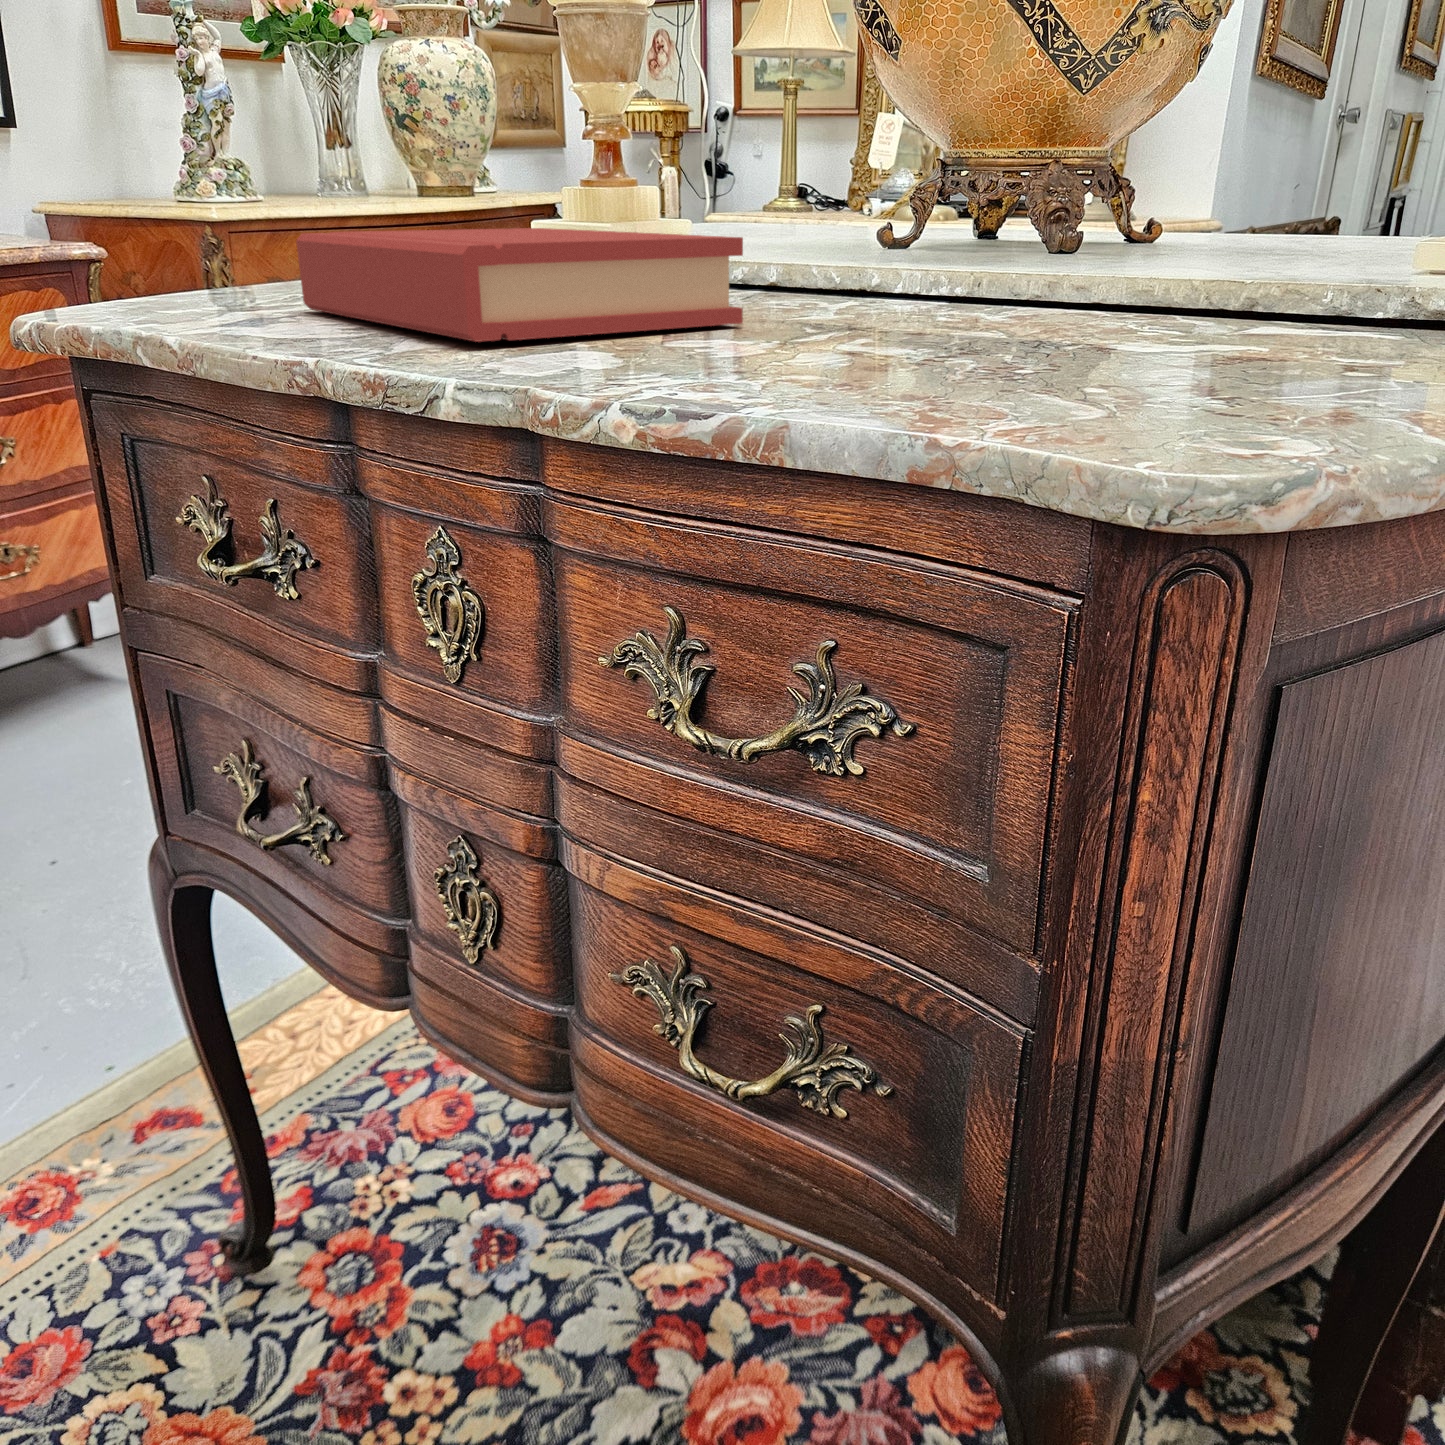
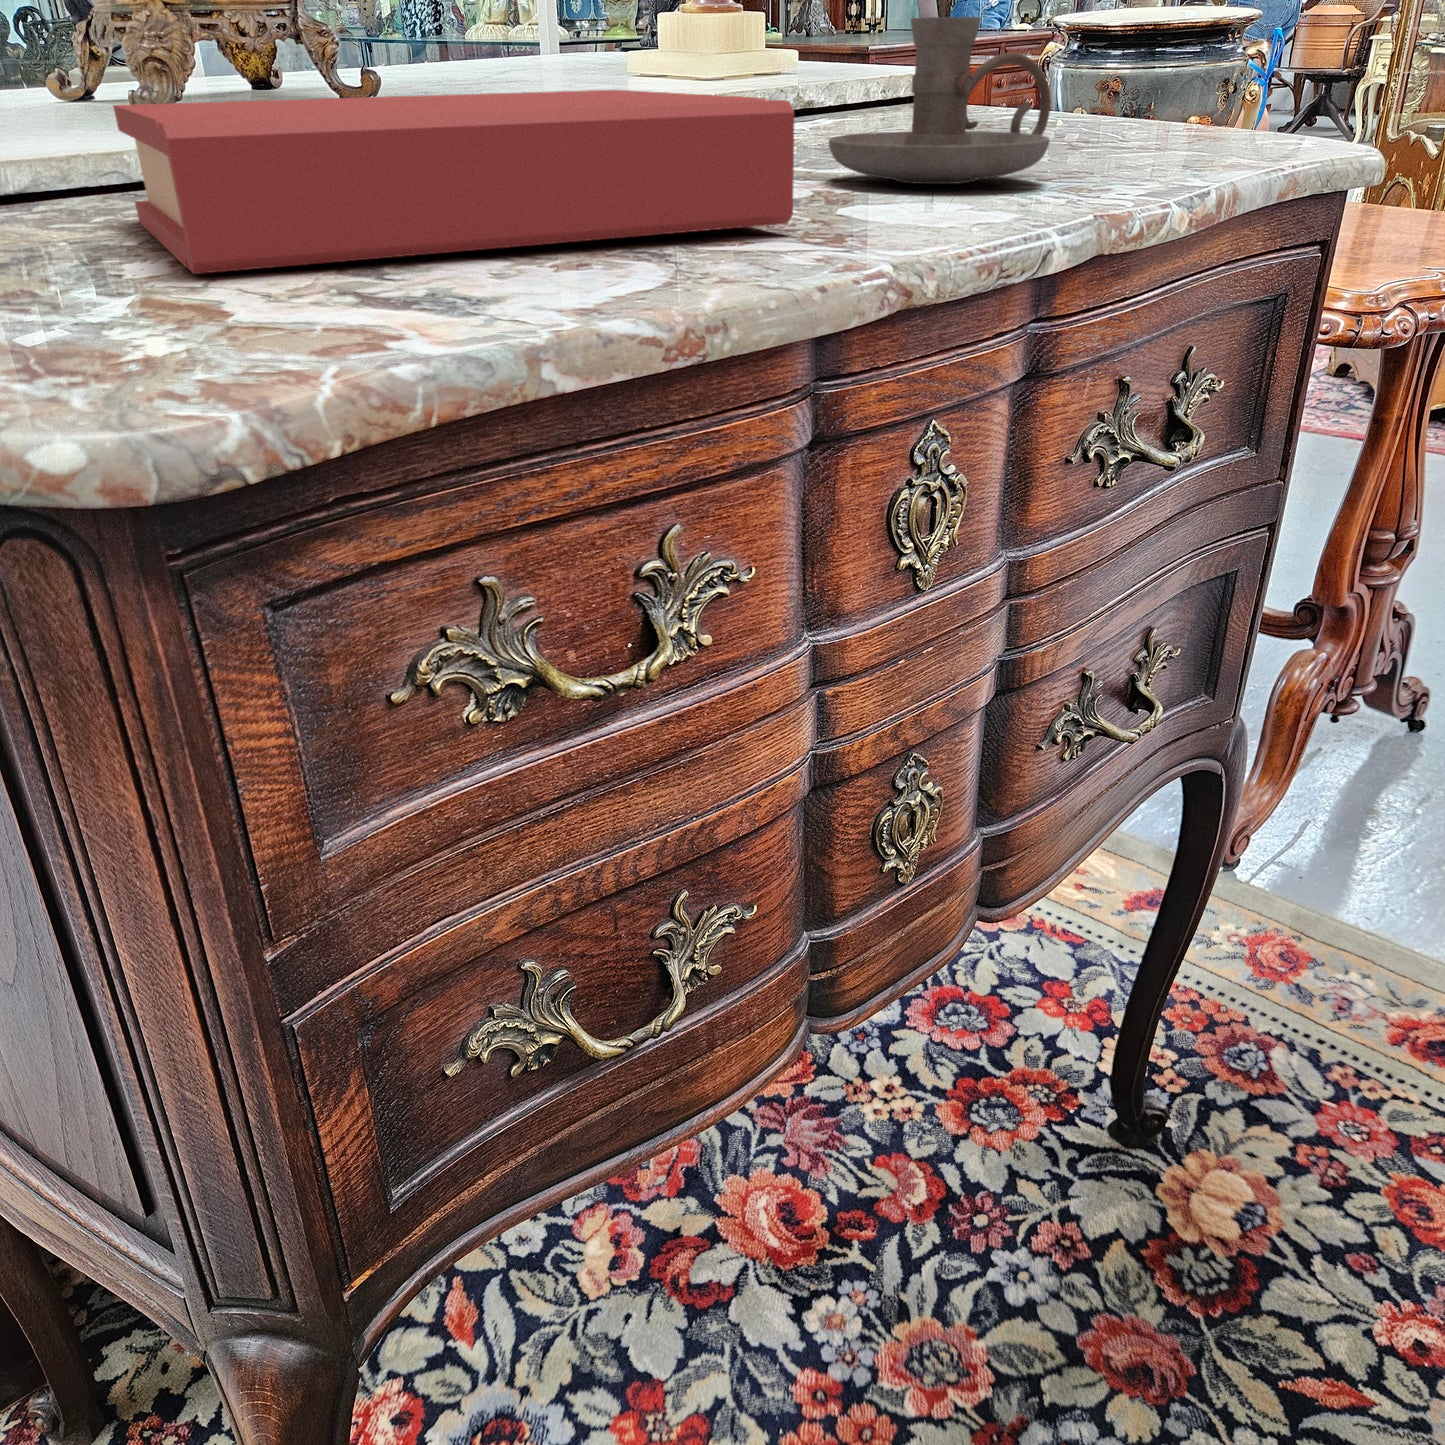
candle holder: none [803,176,1118,368] -> present [829,17,1050,184]

